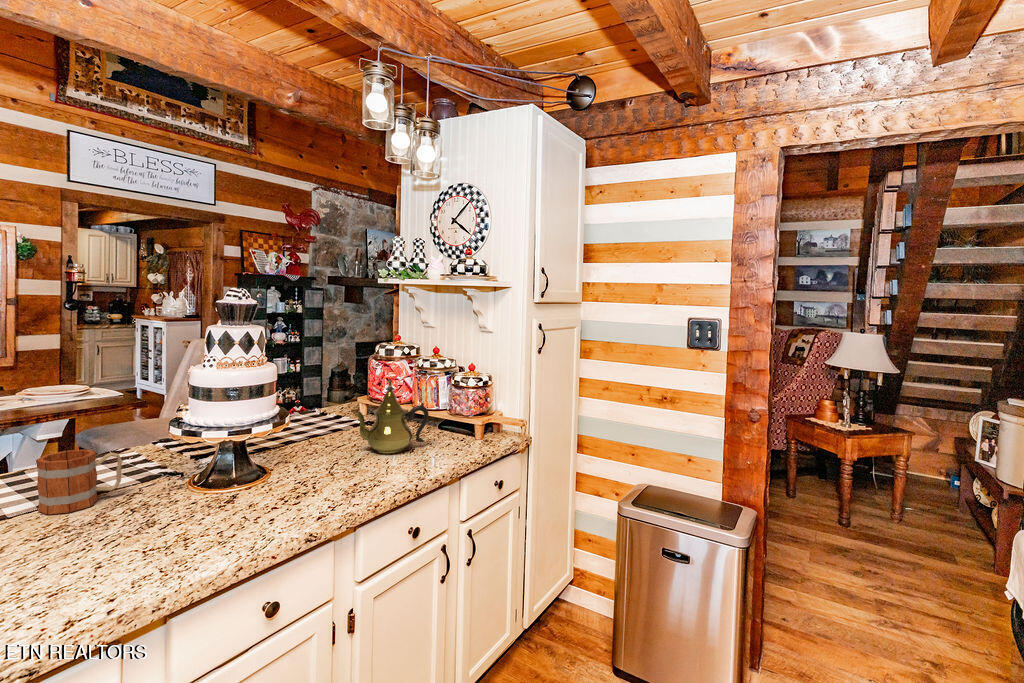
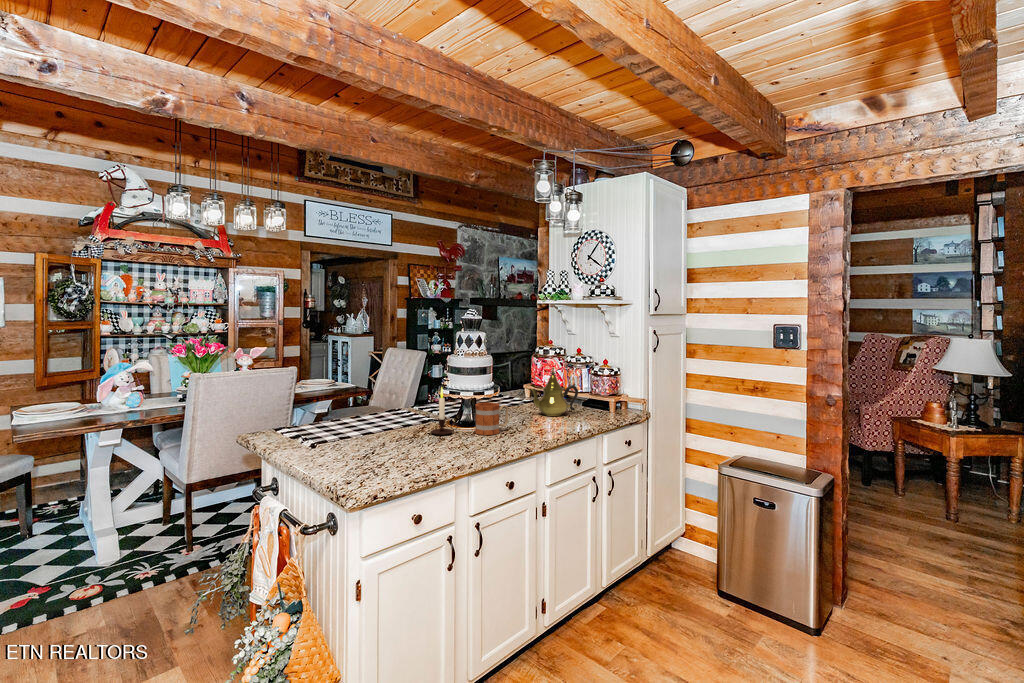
candle: none [136,428,197,518] -> present [431,387,458,435]
mug: present [36,449,122,514] -> present [475,403,509,435]

